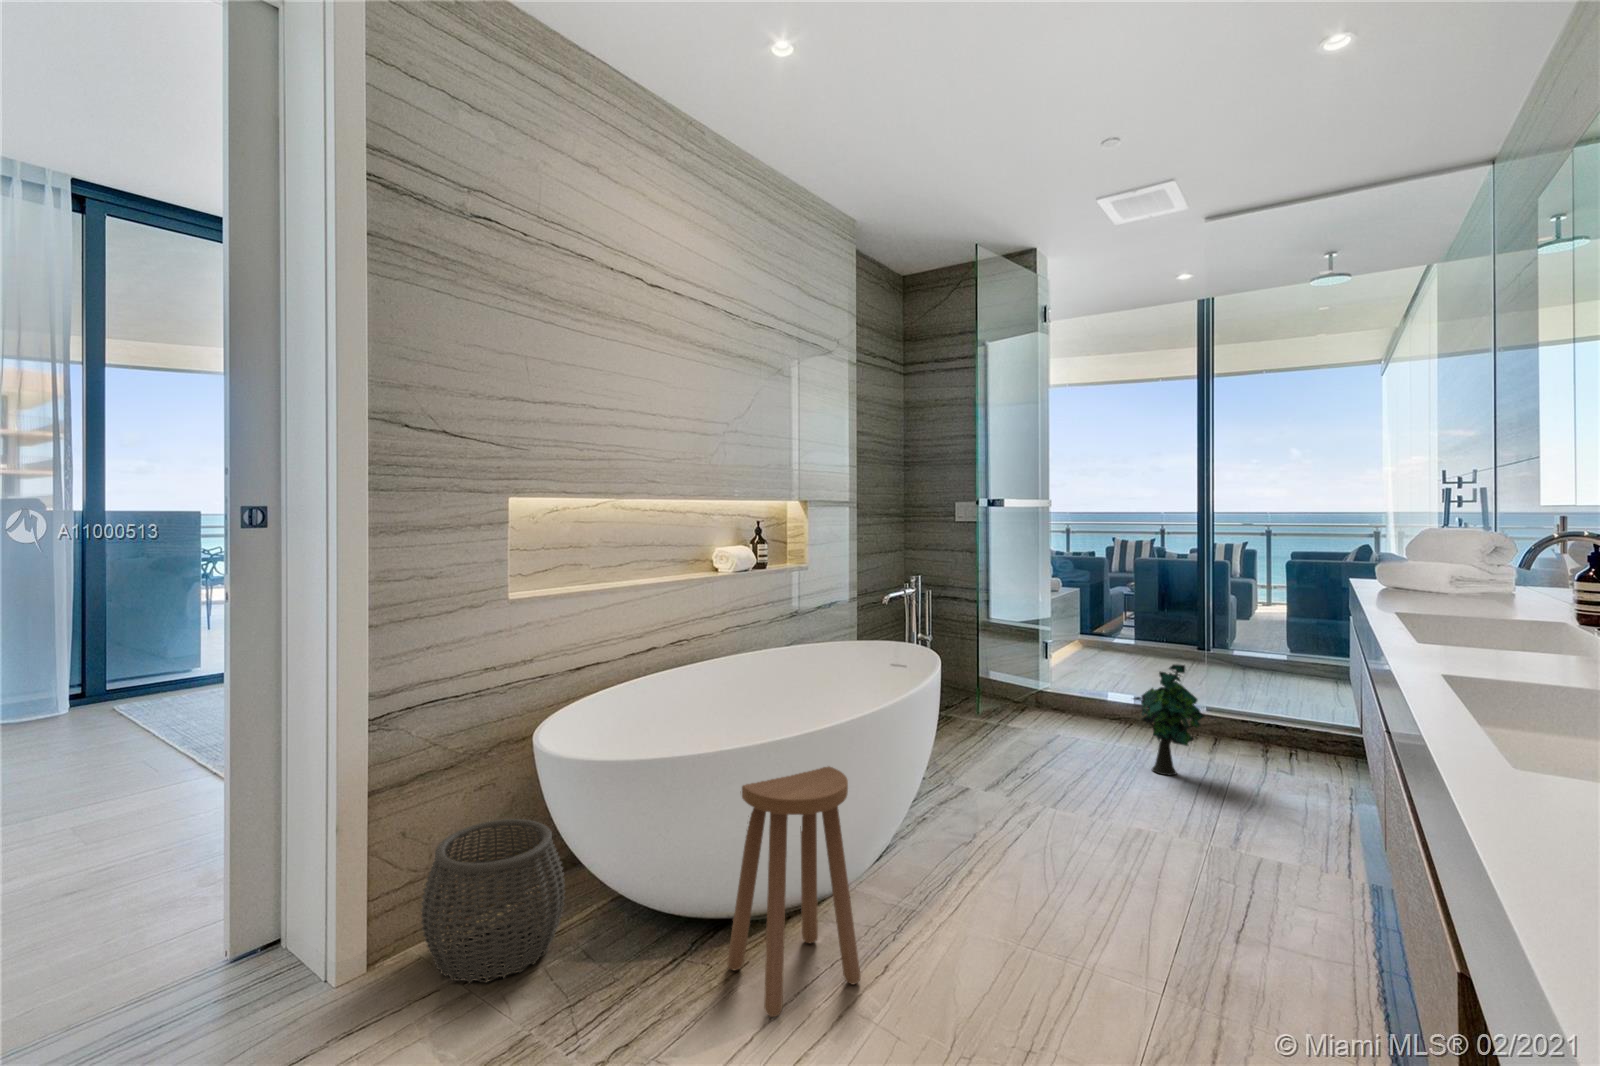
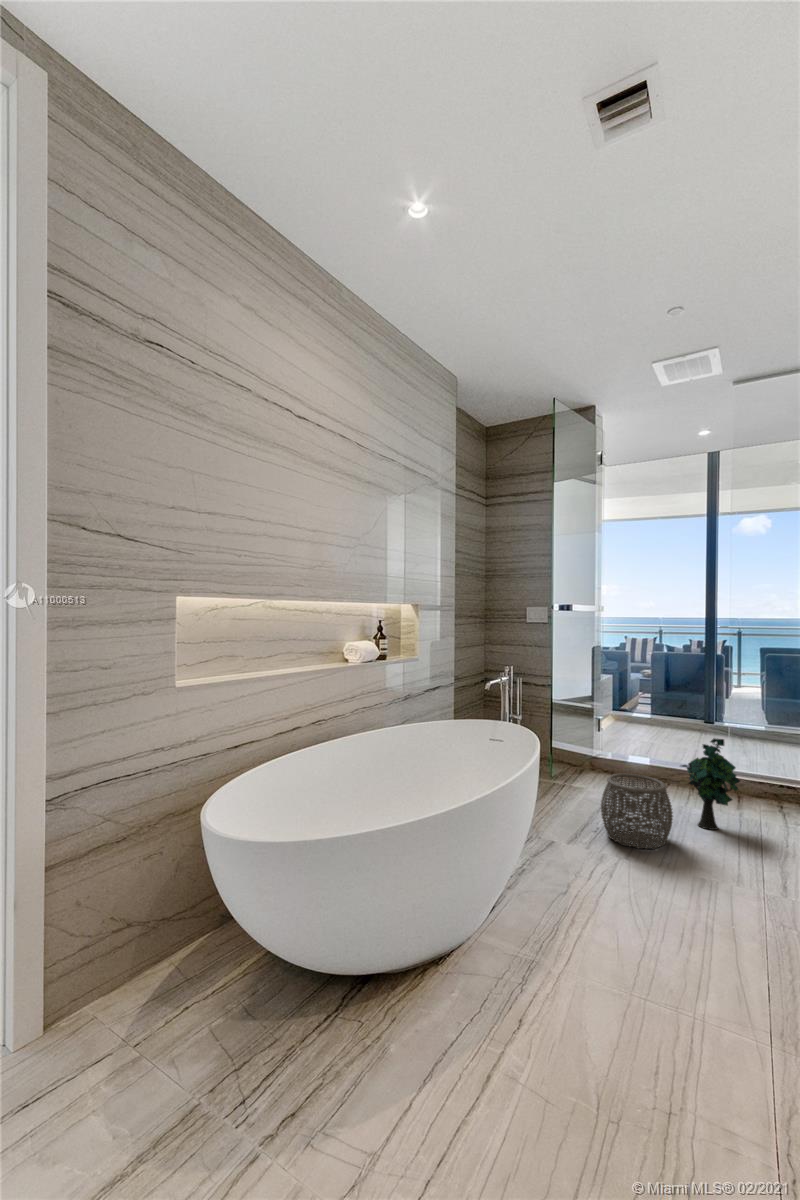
stool: present [727,766,861,1017] -> none [377,832,500,1080]
woven basket: present [421,819,565,983] -> present [601,774,673,849]

